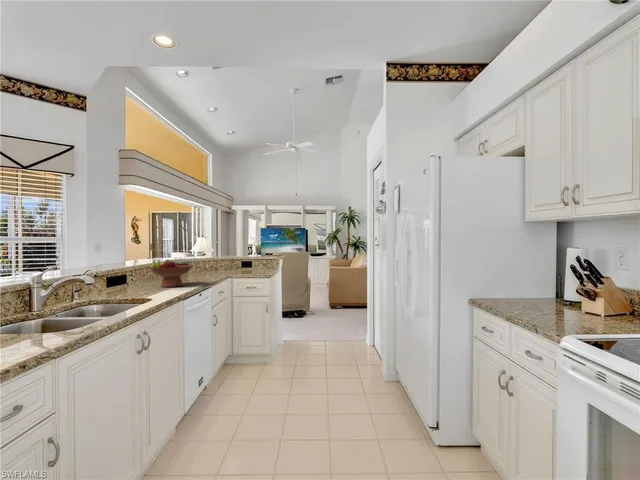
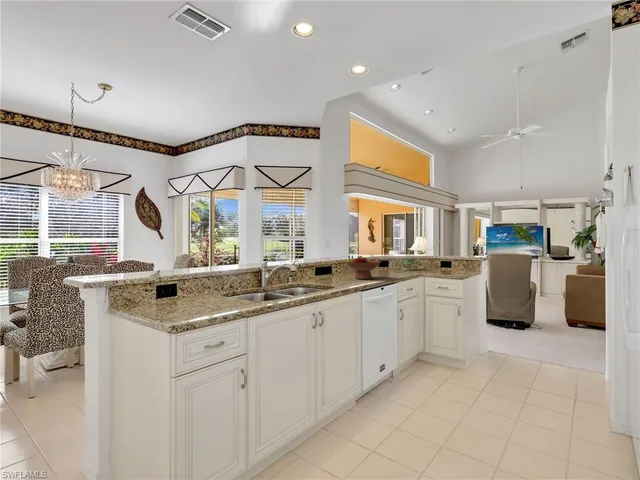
potted plant: none [192,245,229,274] -> present [400,258,421,270]

